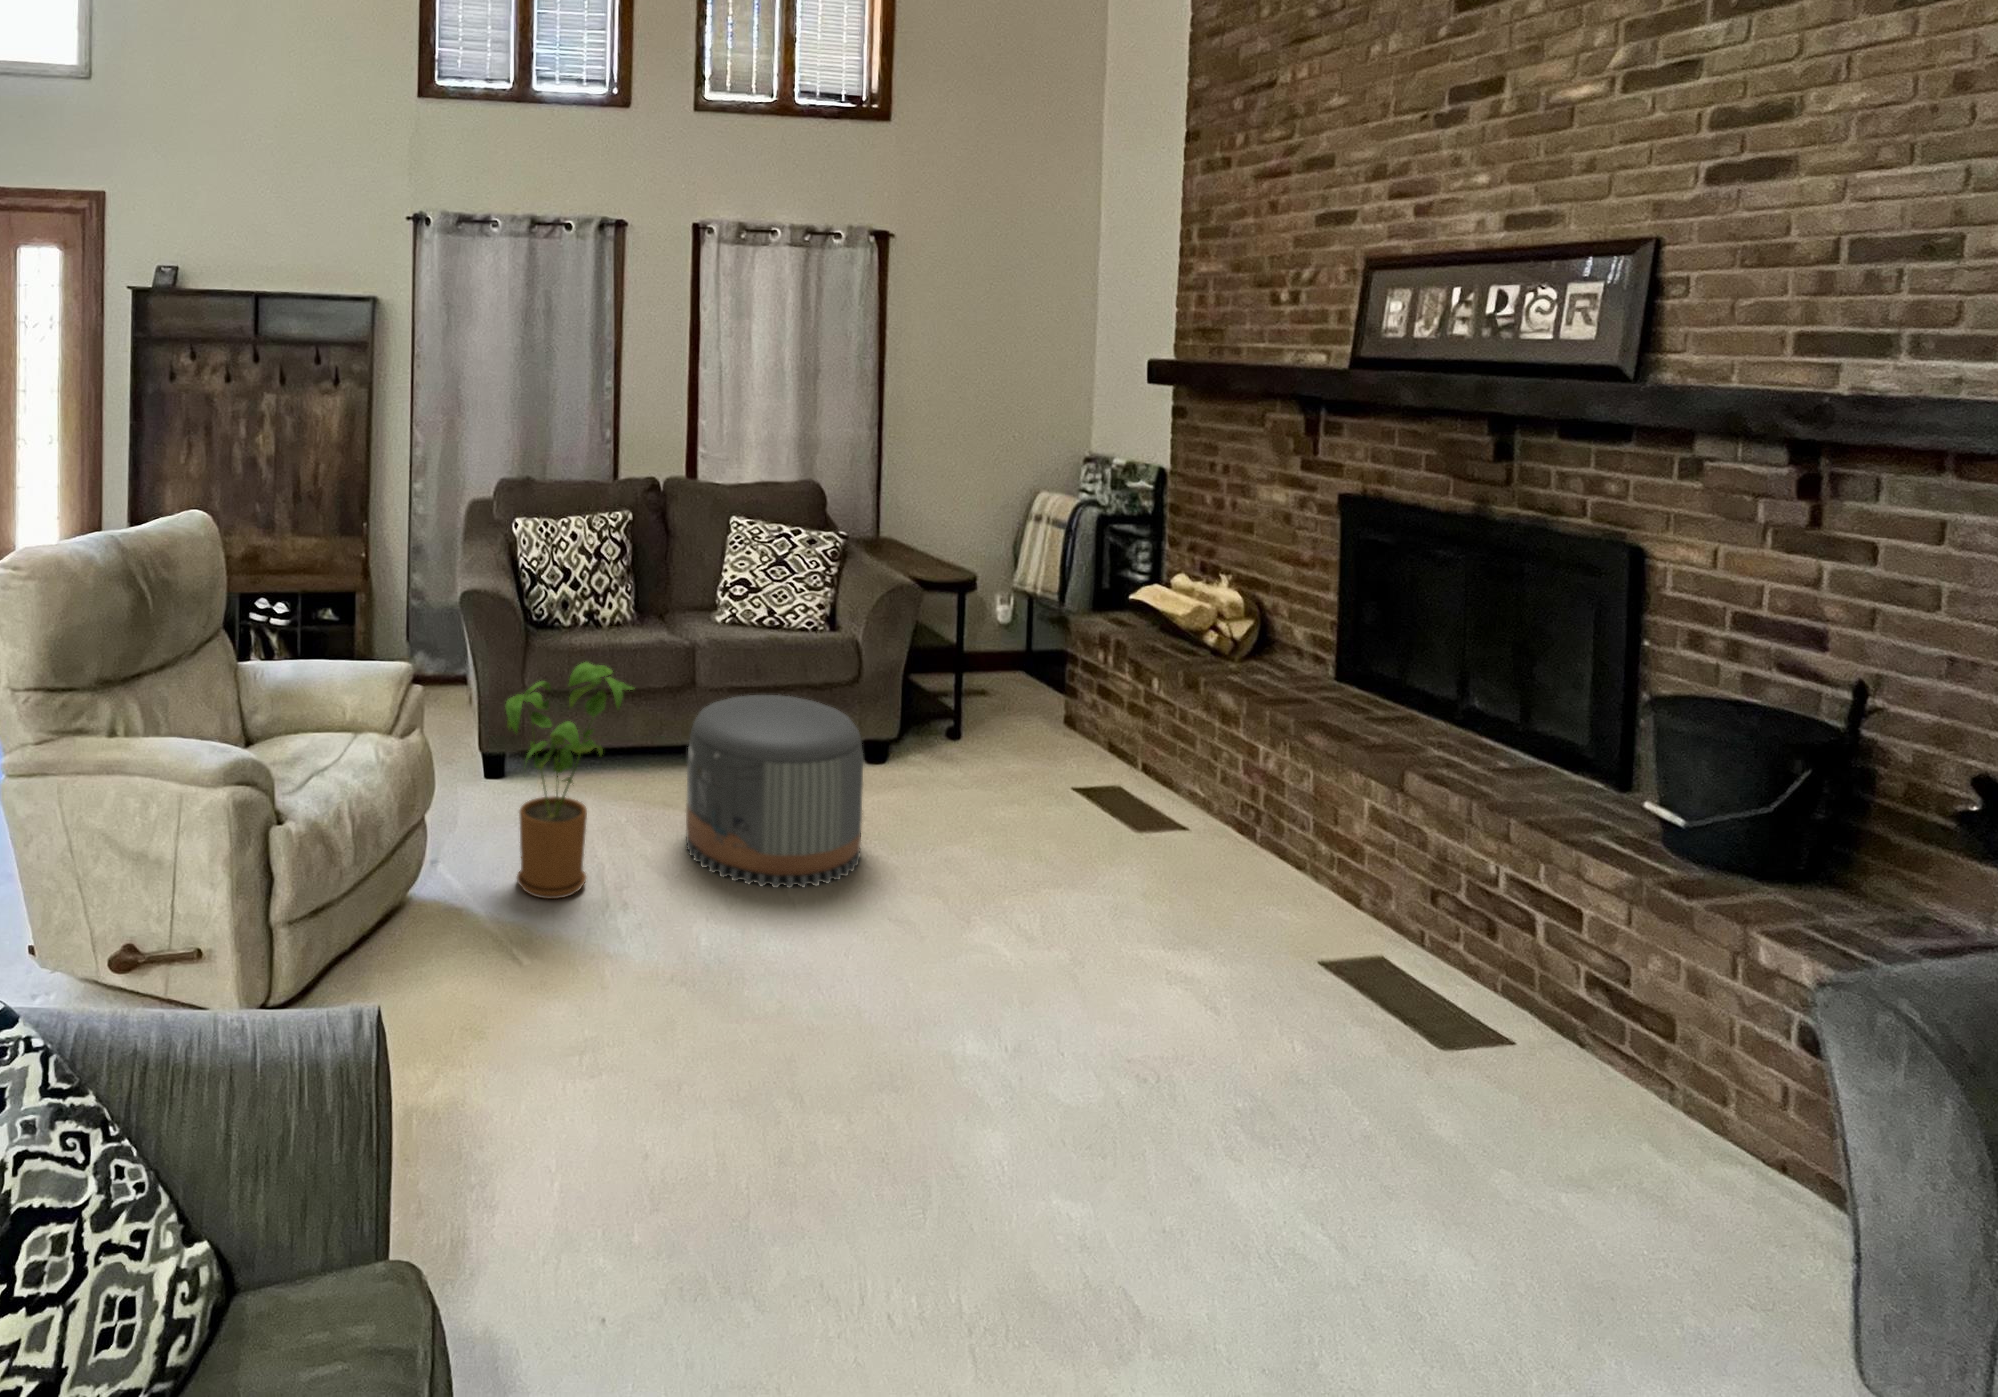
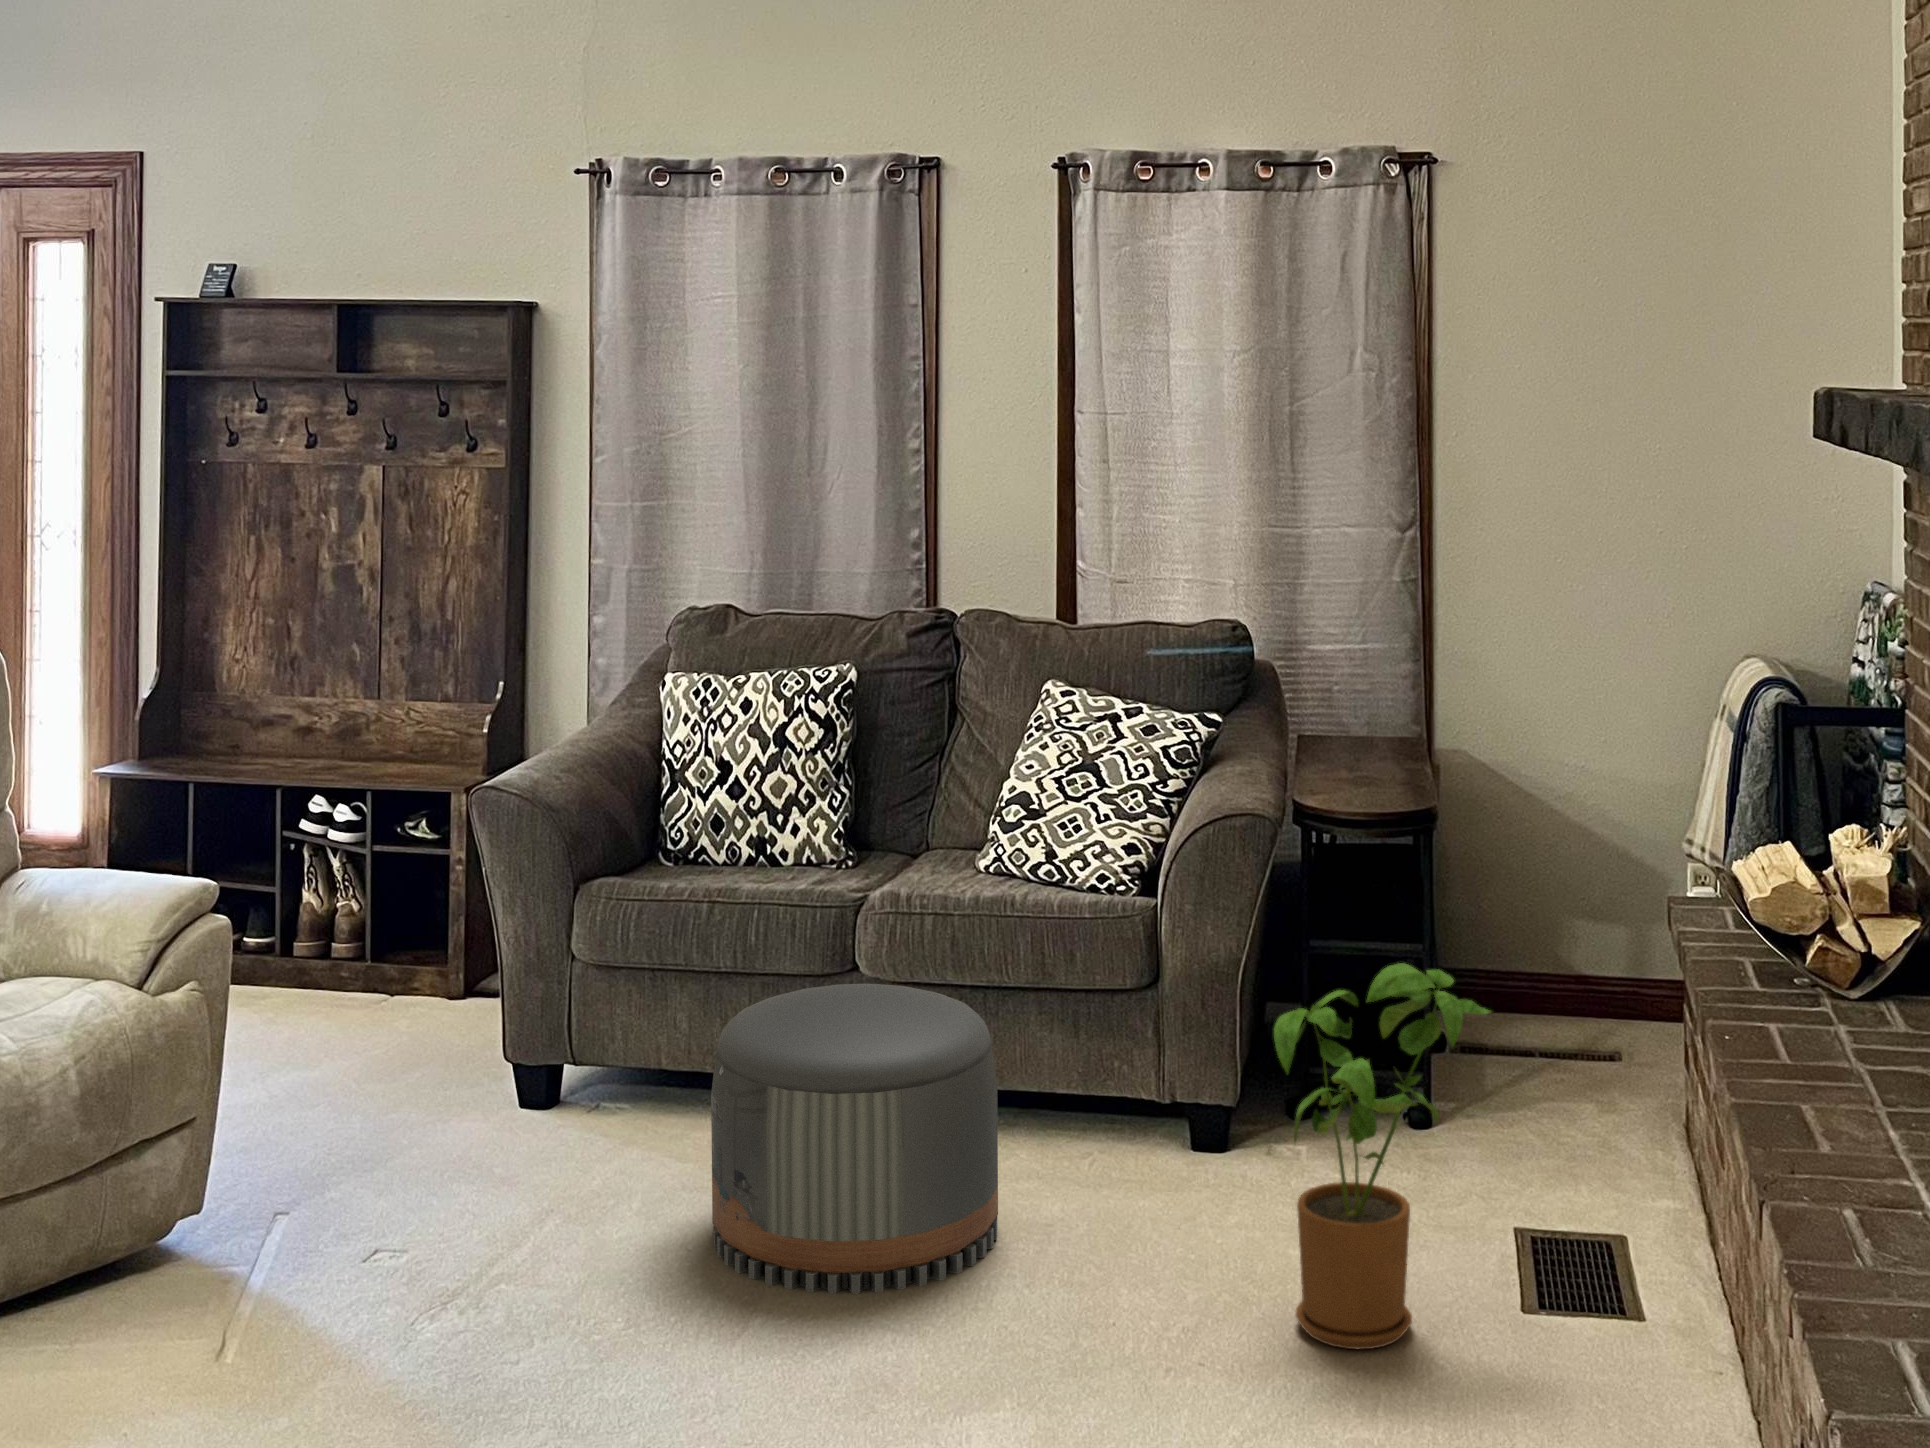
house plant: present [506,662,633,899] -> present [1274,963,1491,1350]

